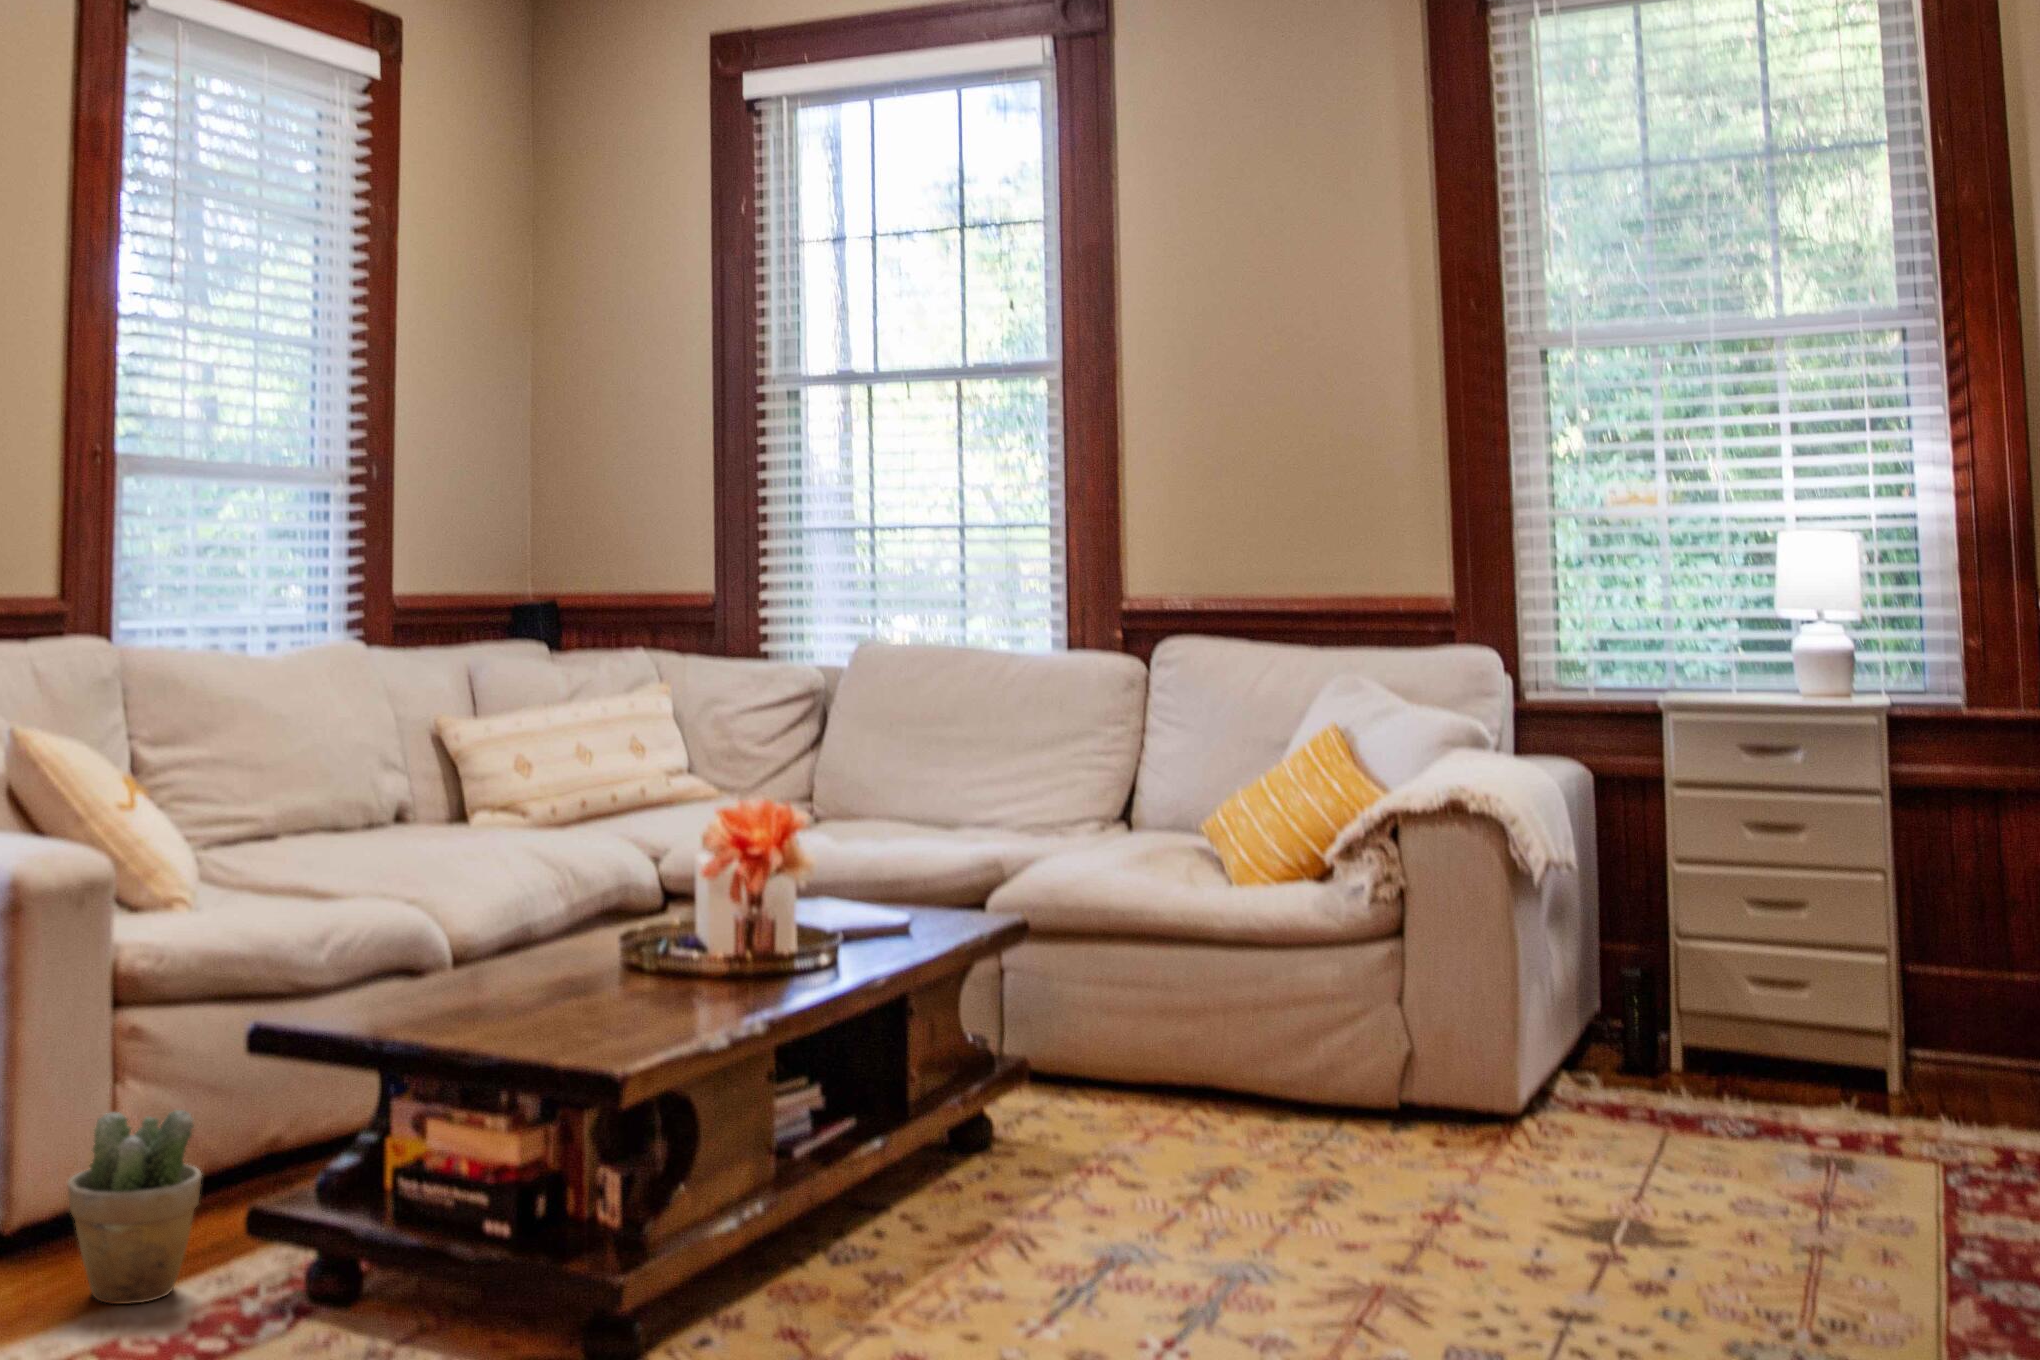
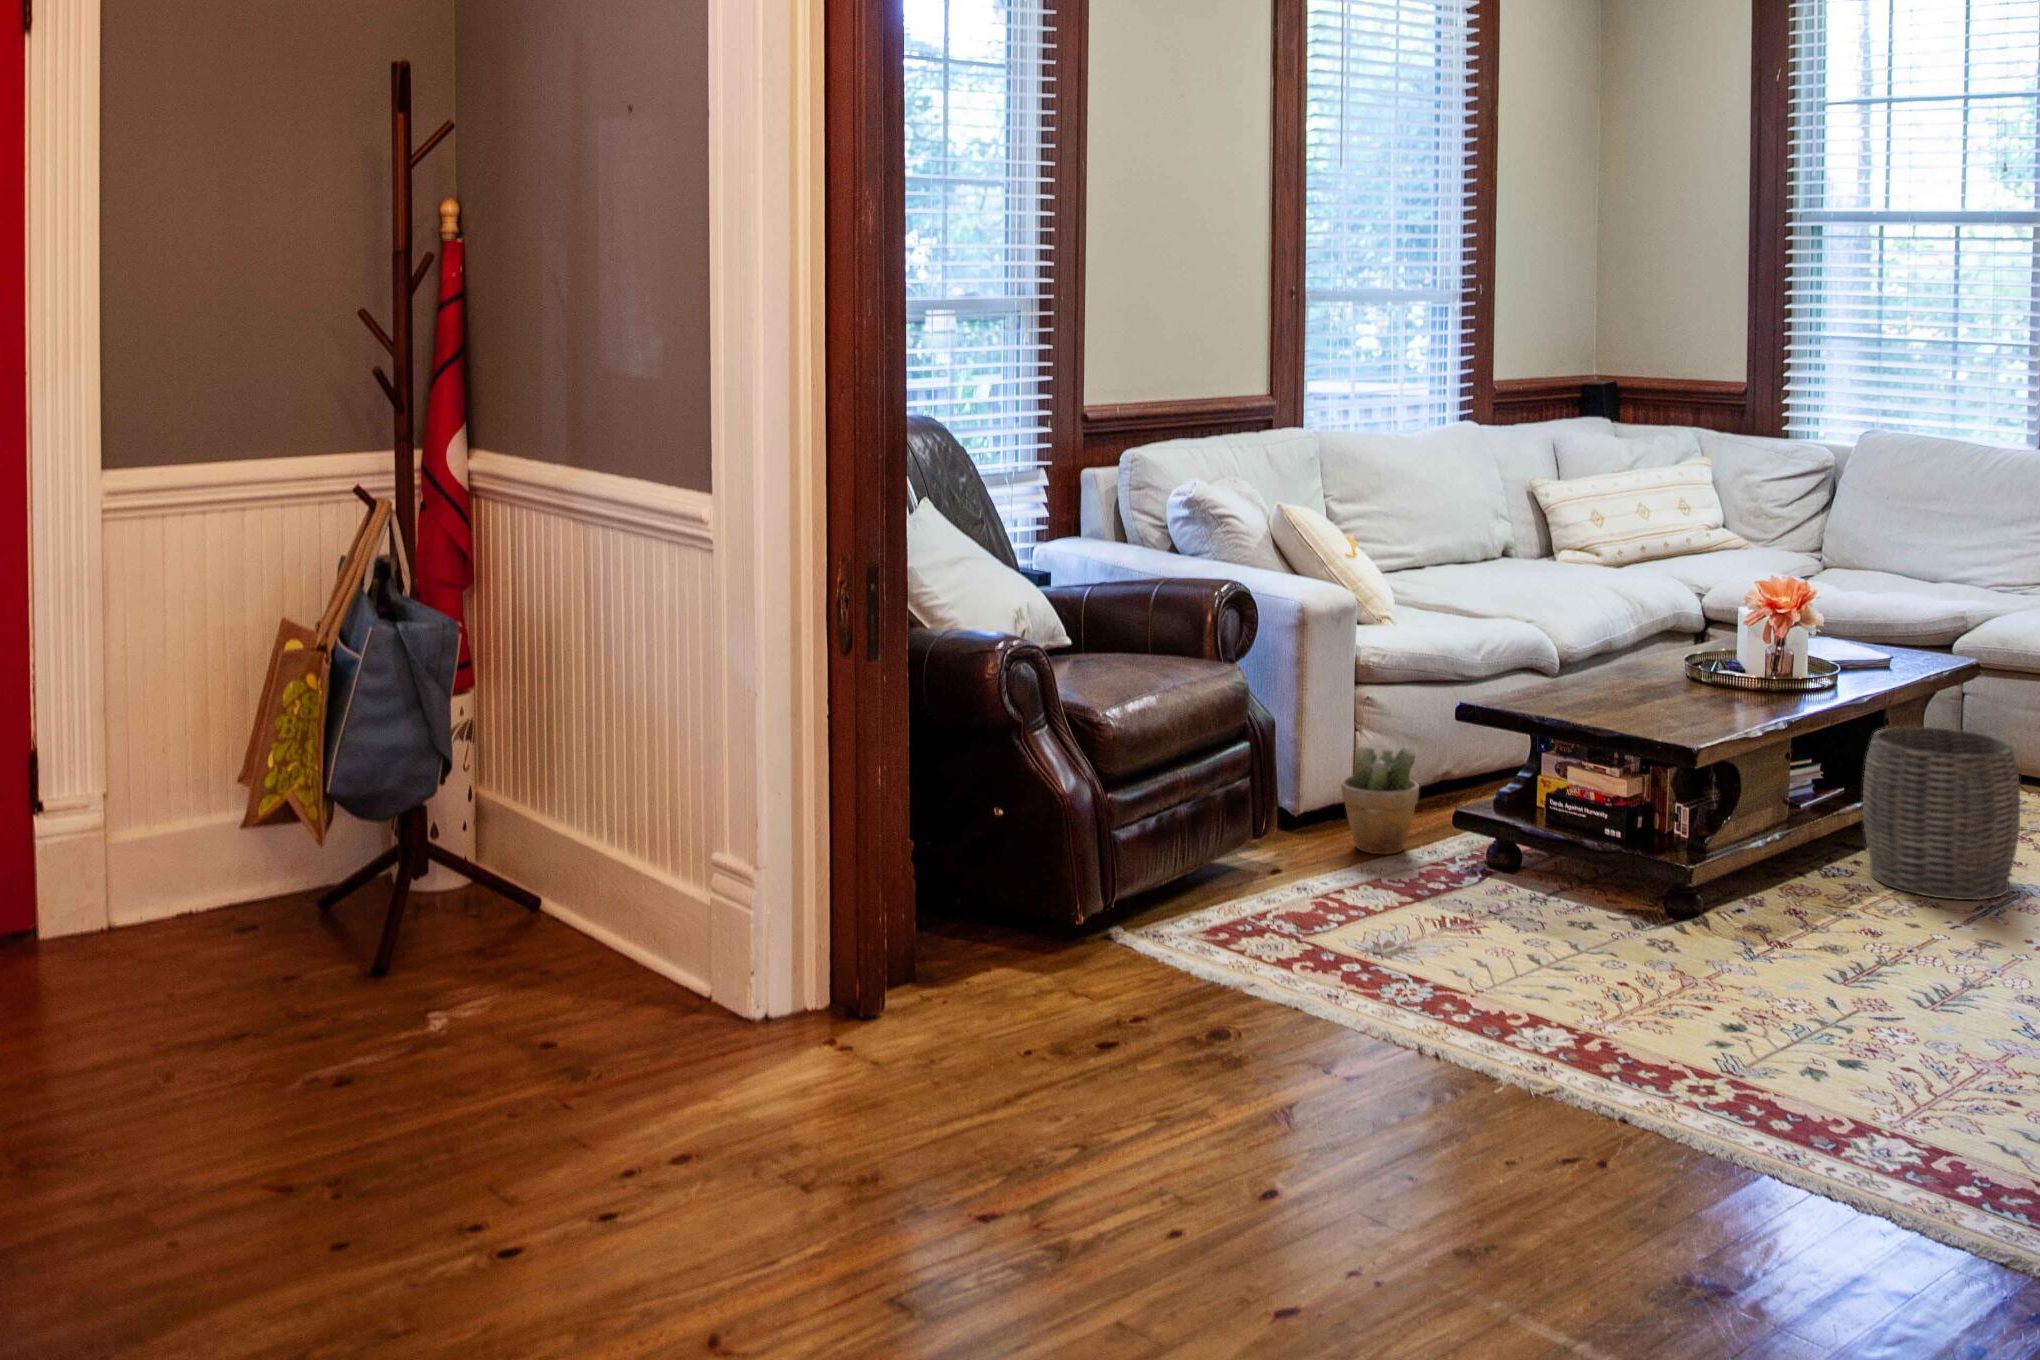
woven basket: none [880,1013,1097,1282] -> present [1863,727,2020,900]

